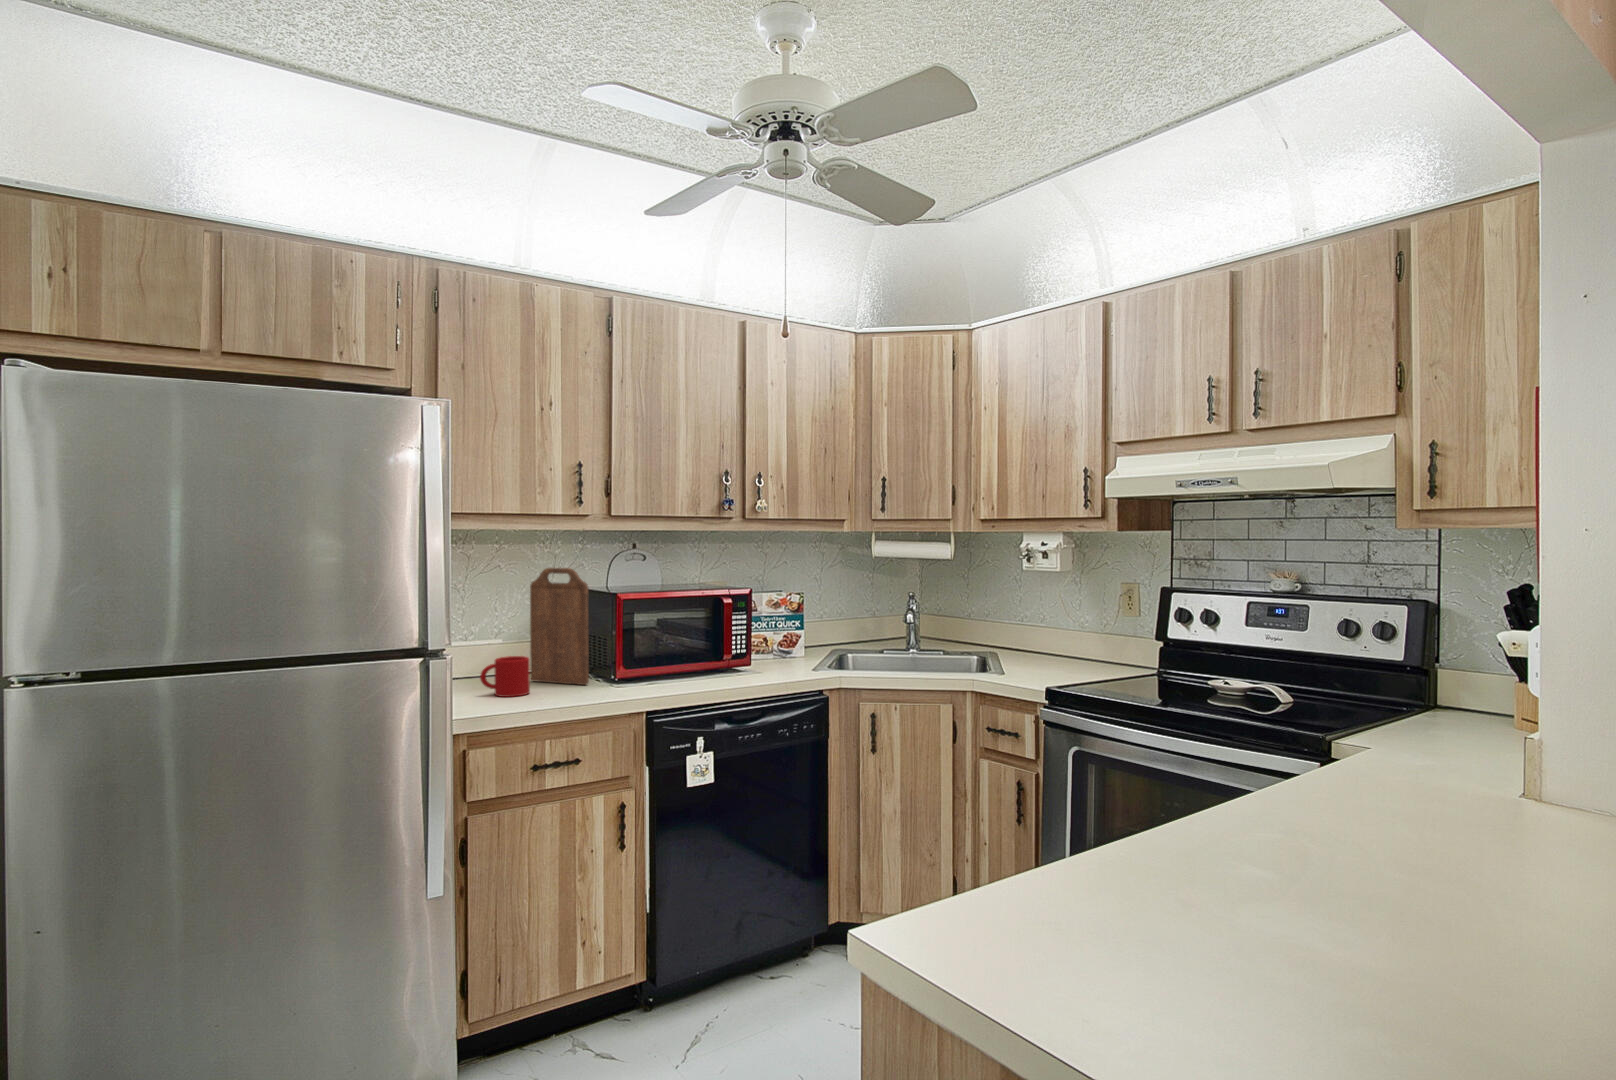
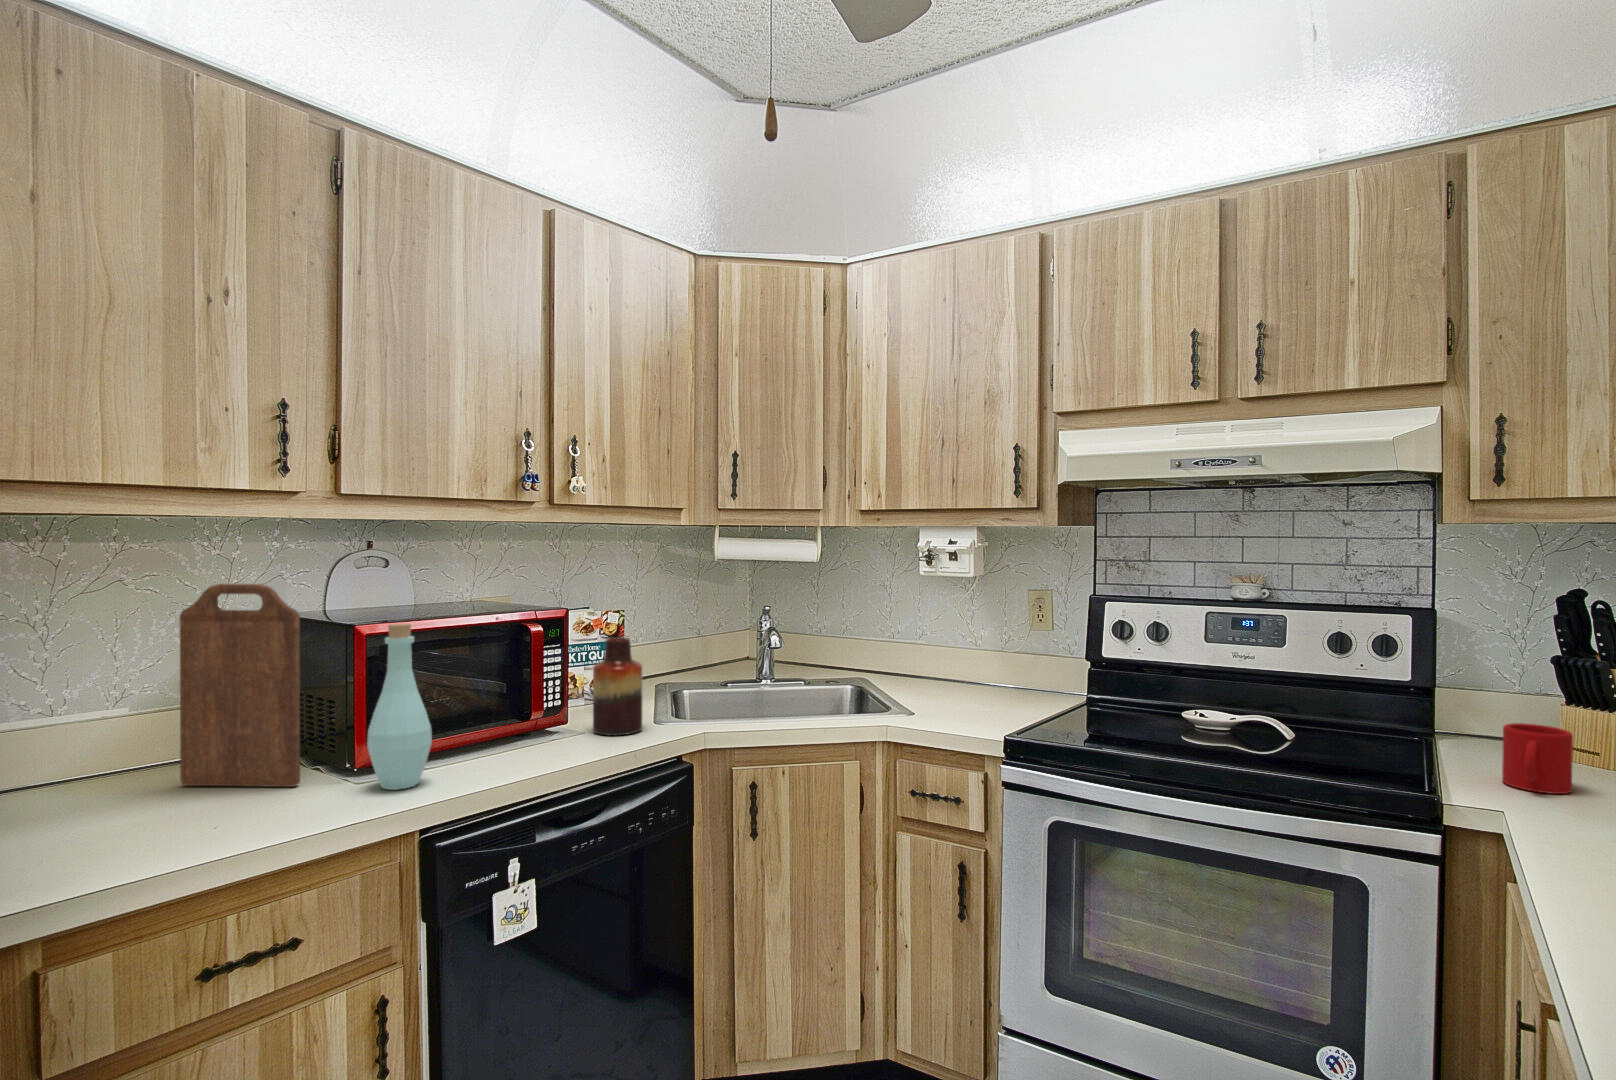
bottle: none [622,592,657,689] -> present [367,623,432,790]
vase: none [766,609,799,674] -> present [593,638,642,736]
mug: present [480,656,530,697] -> present [1502,723,1573,794]

